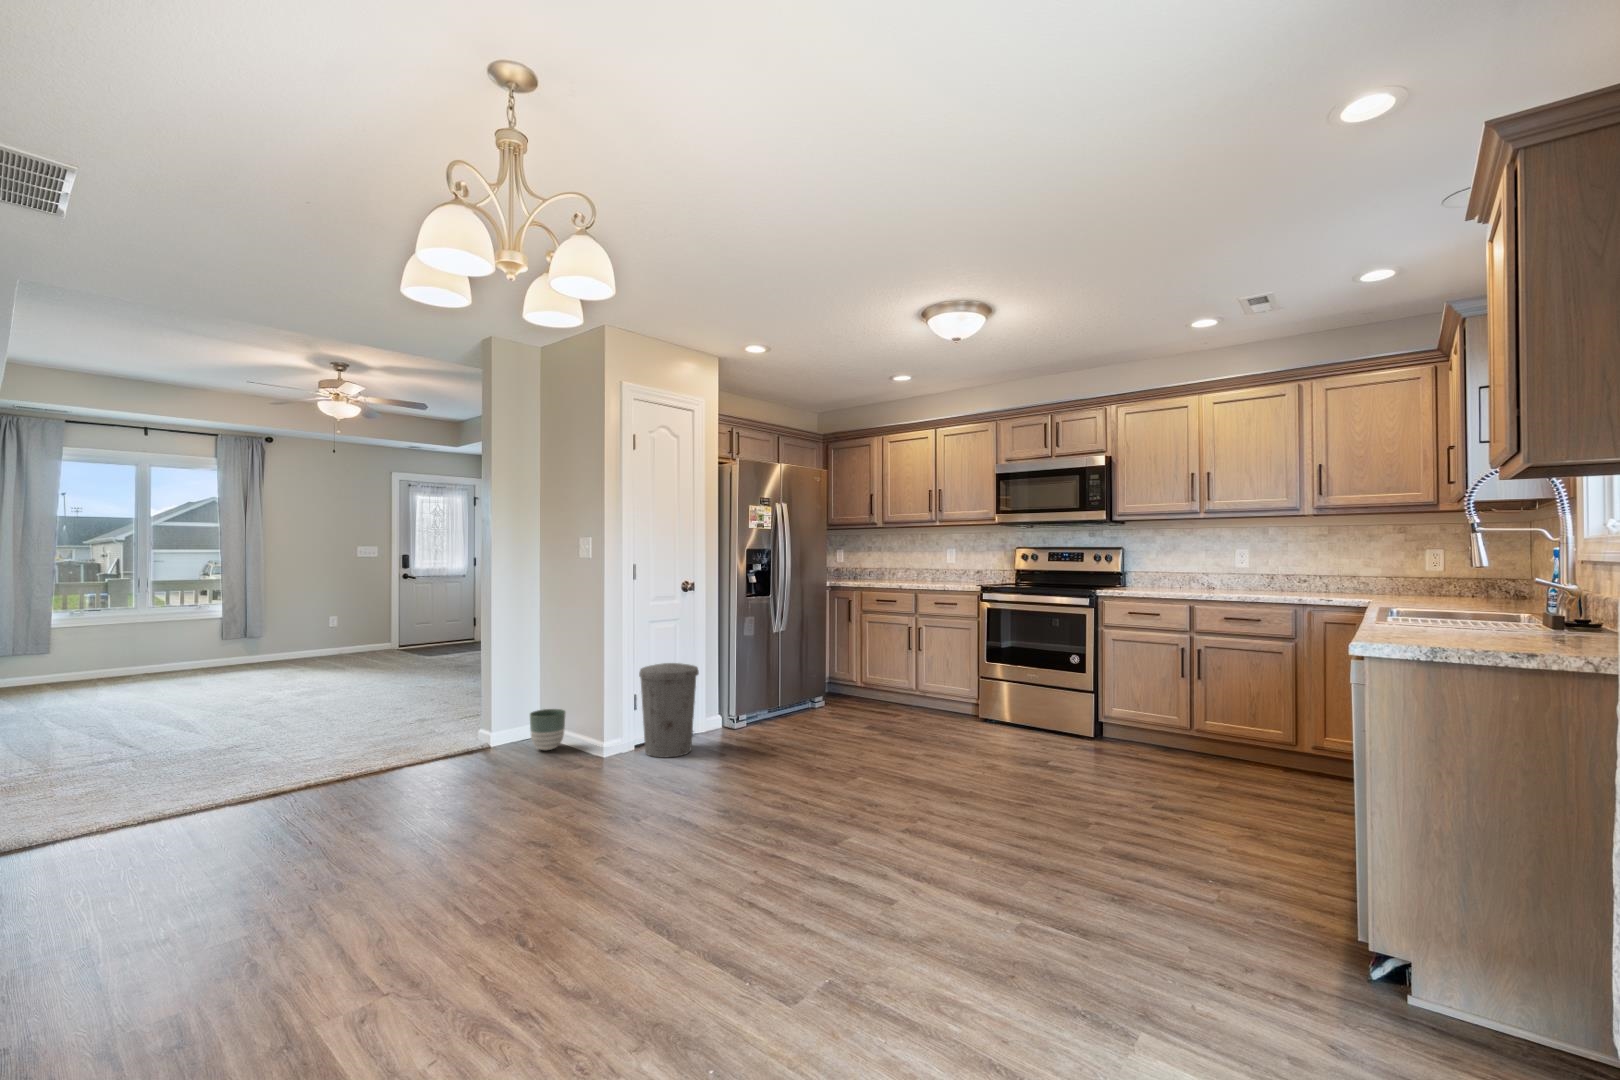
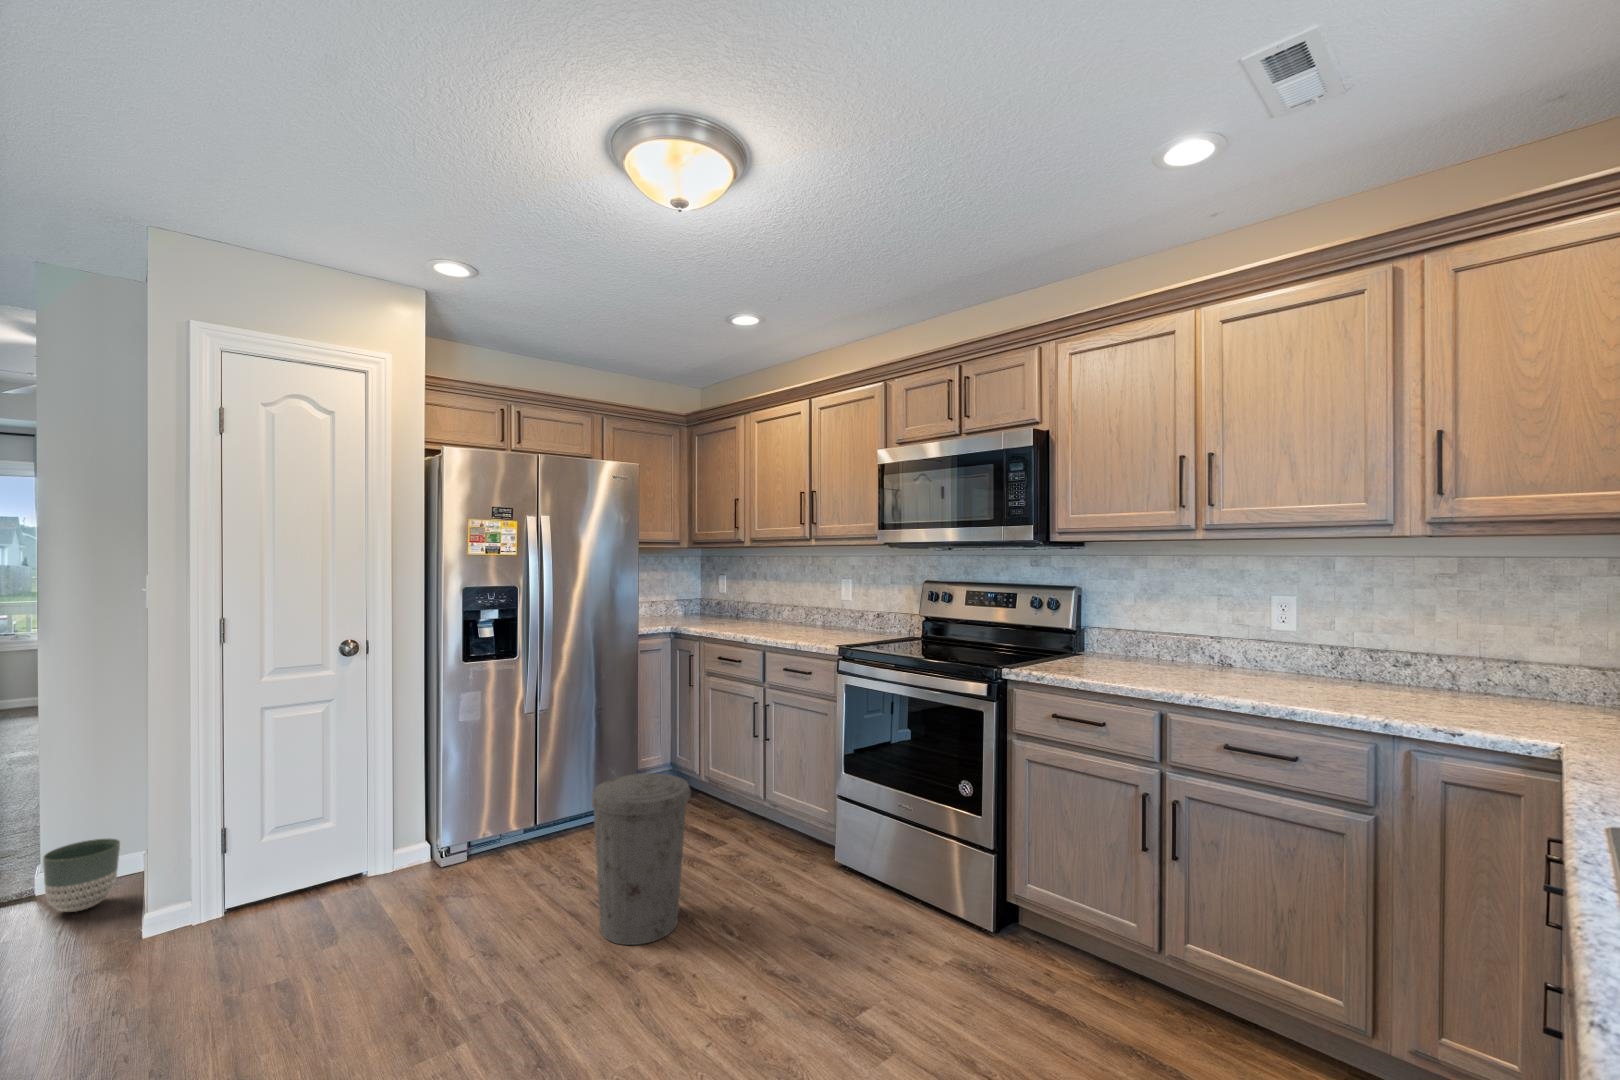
trash can: present [639,663,699,757] -> present [591,773,691,945]

